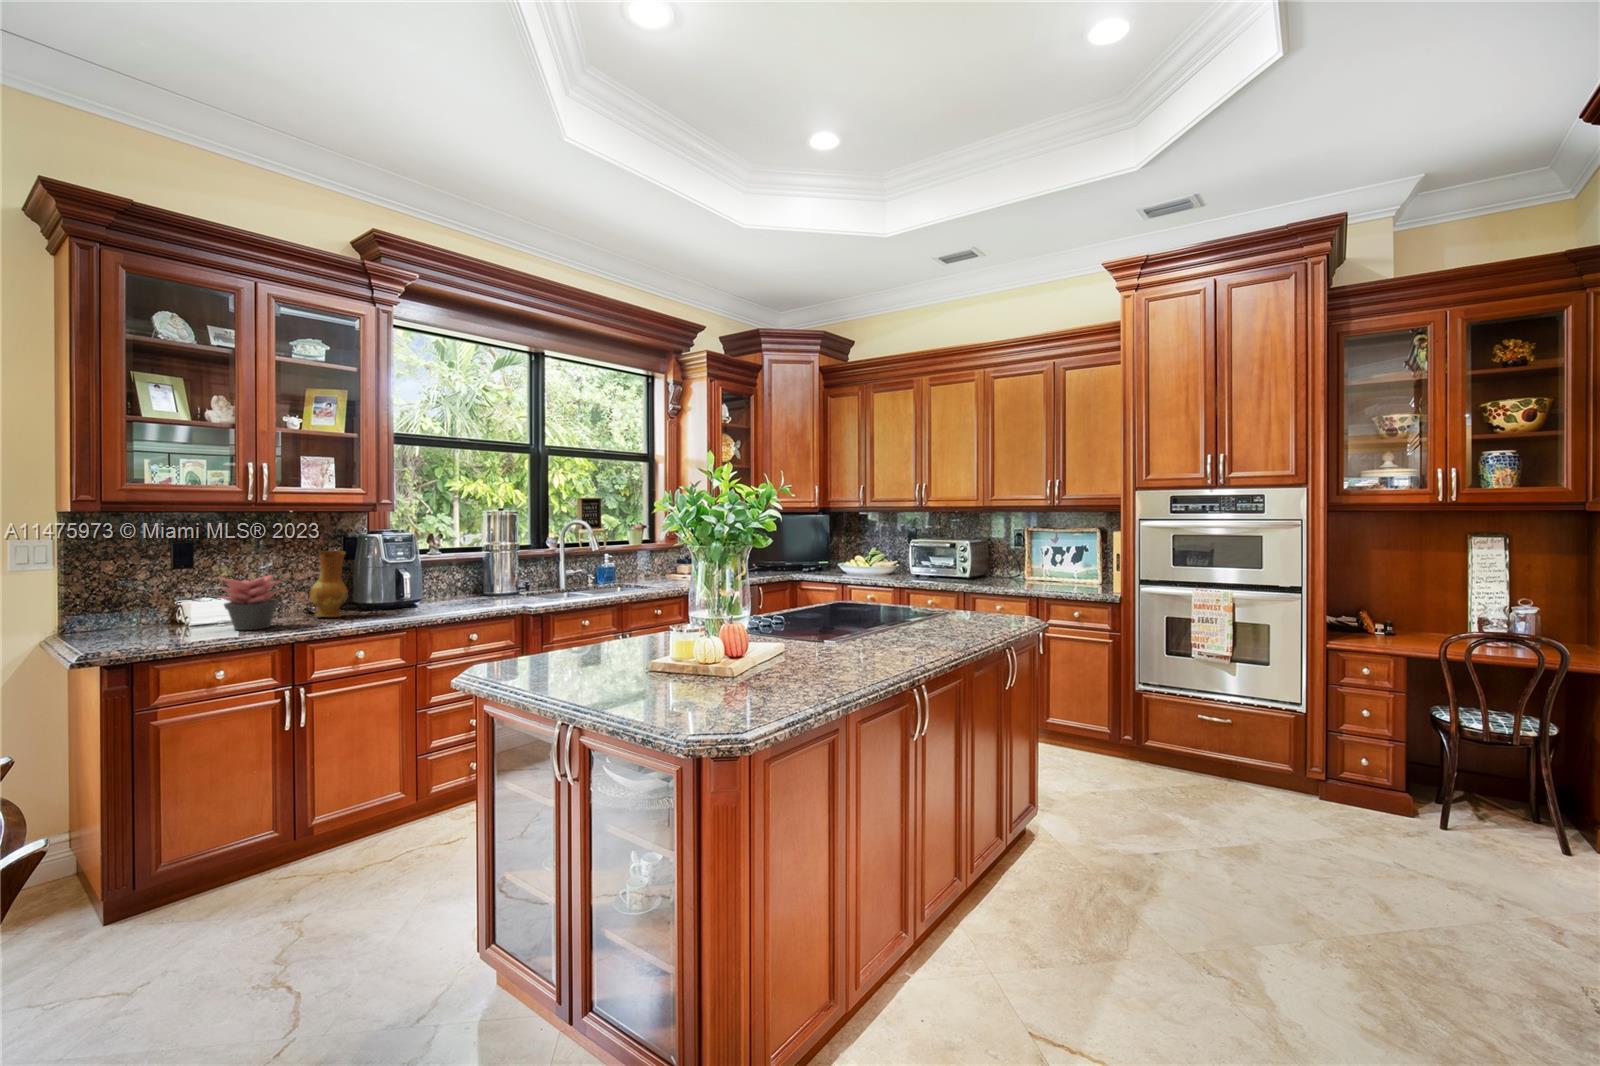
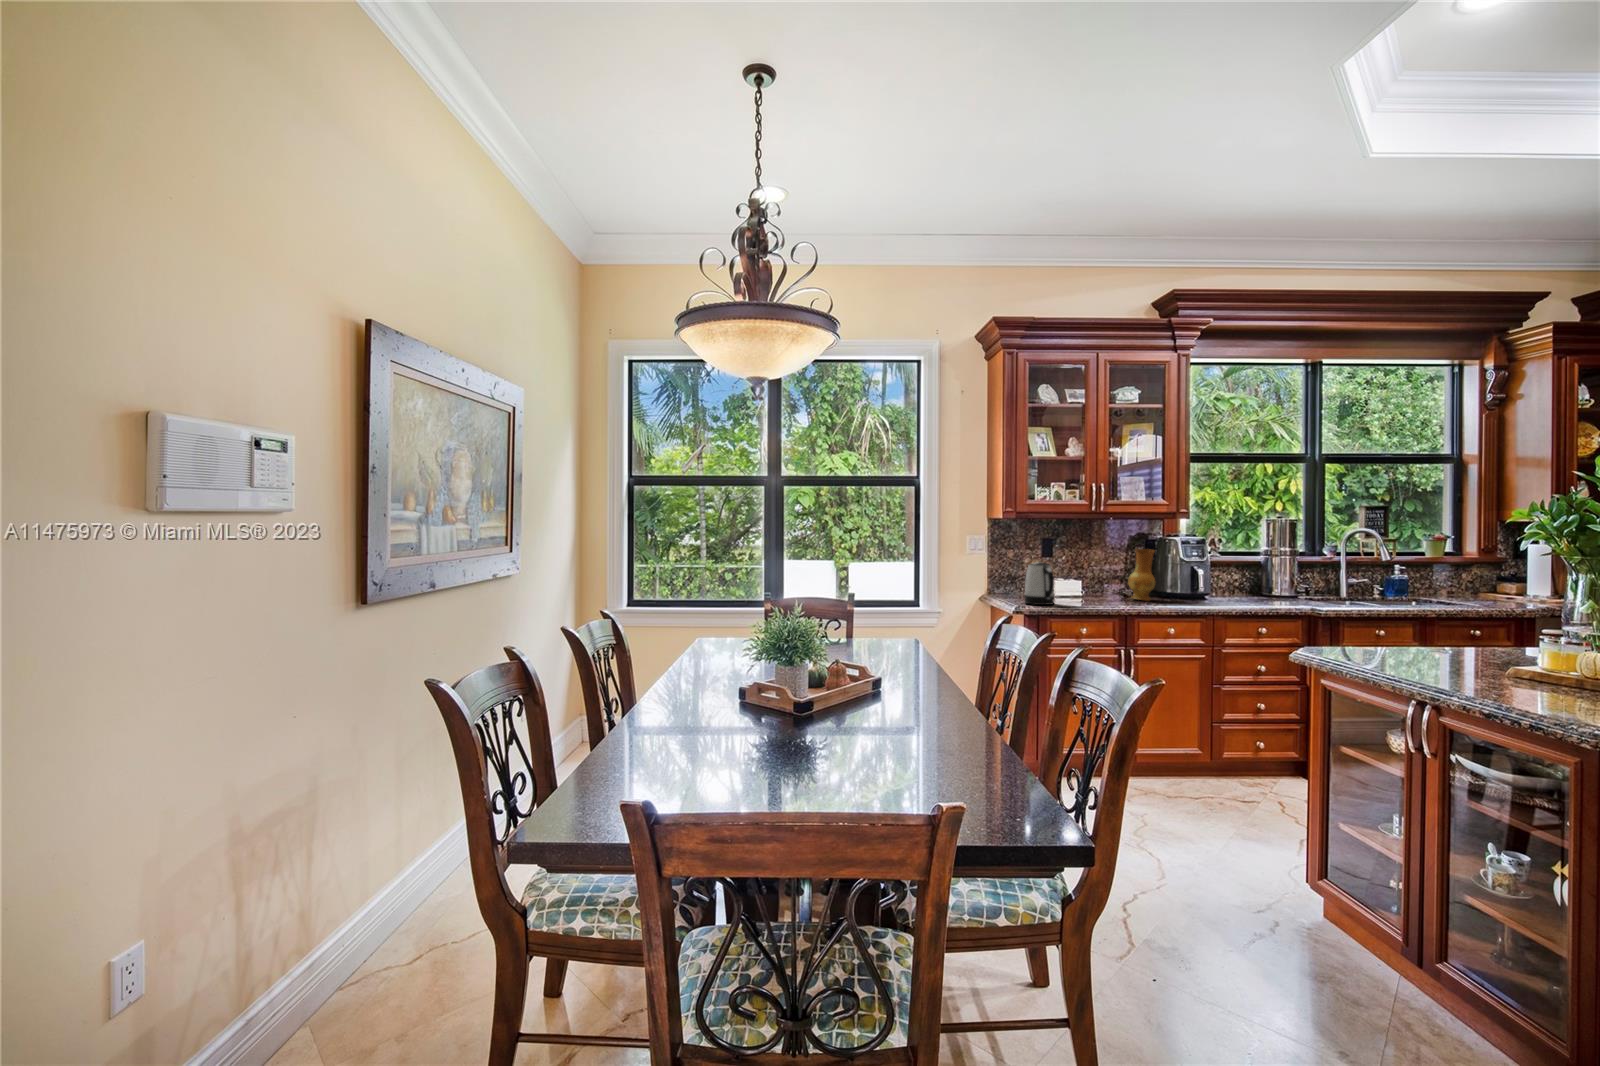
succulent plant: present [220,575,281,630] -> none [1075,565,1115,603]
kettle: none [116,579,175,646] -> present [1025,562,1054,605]

